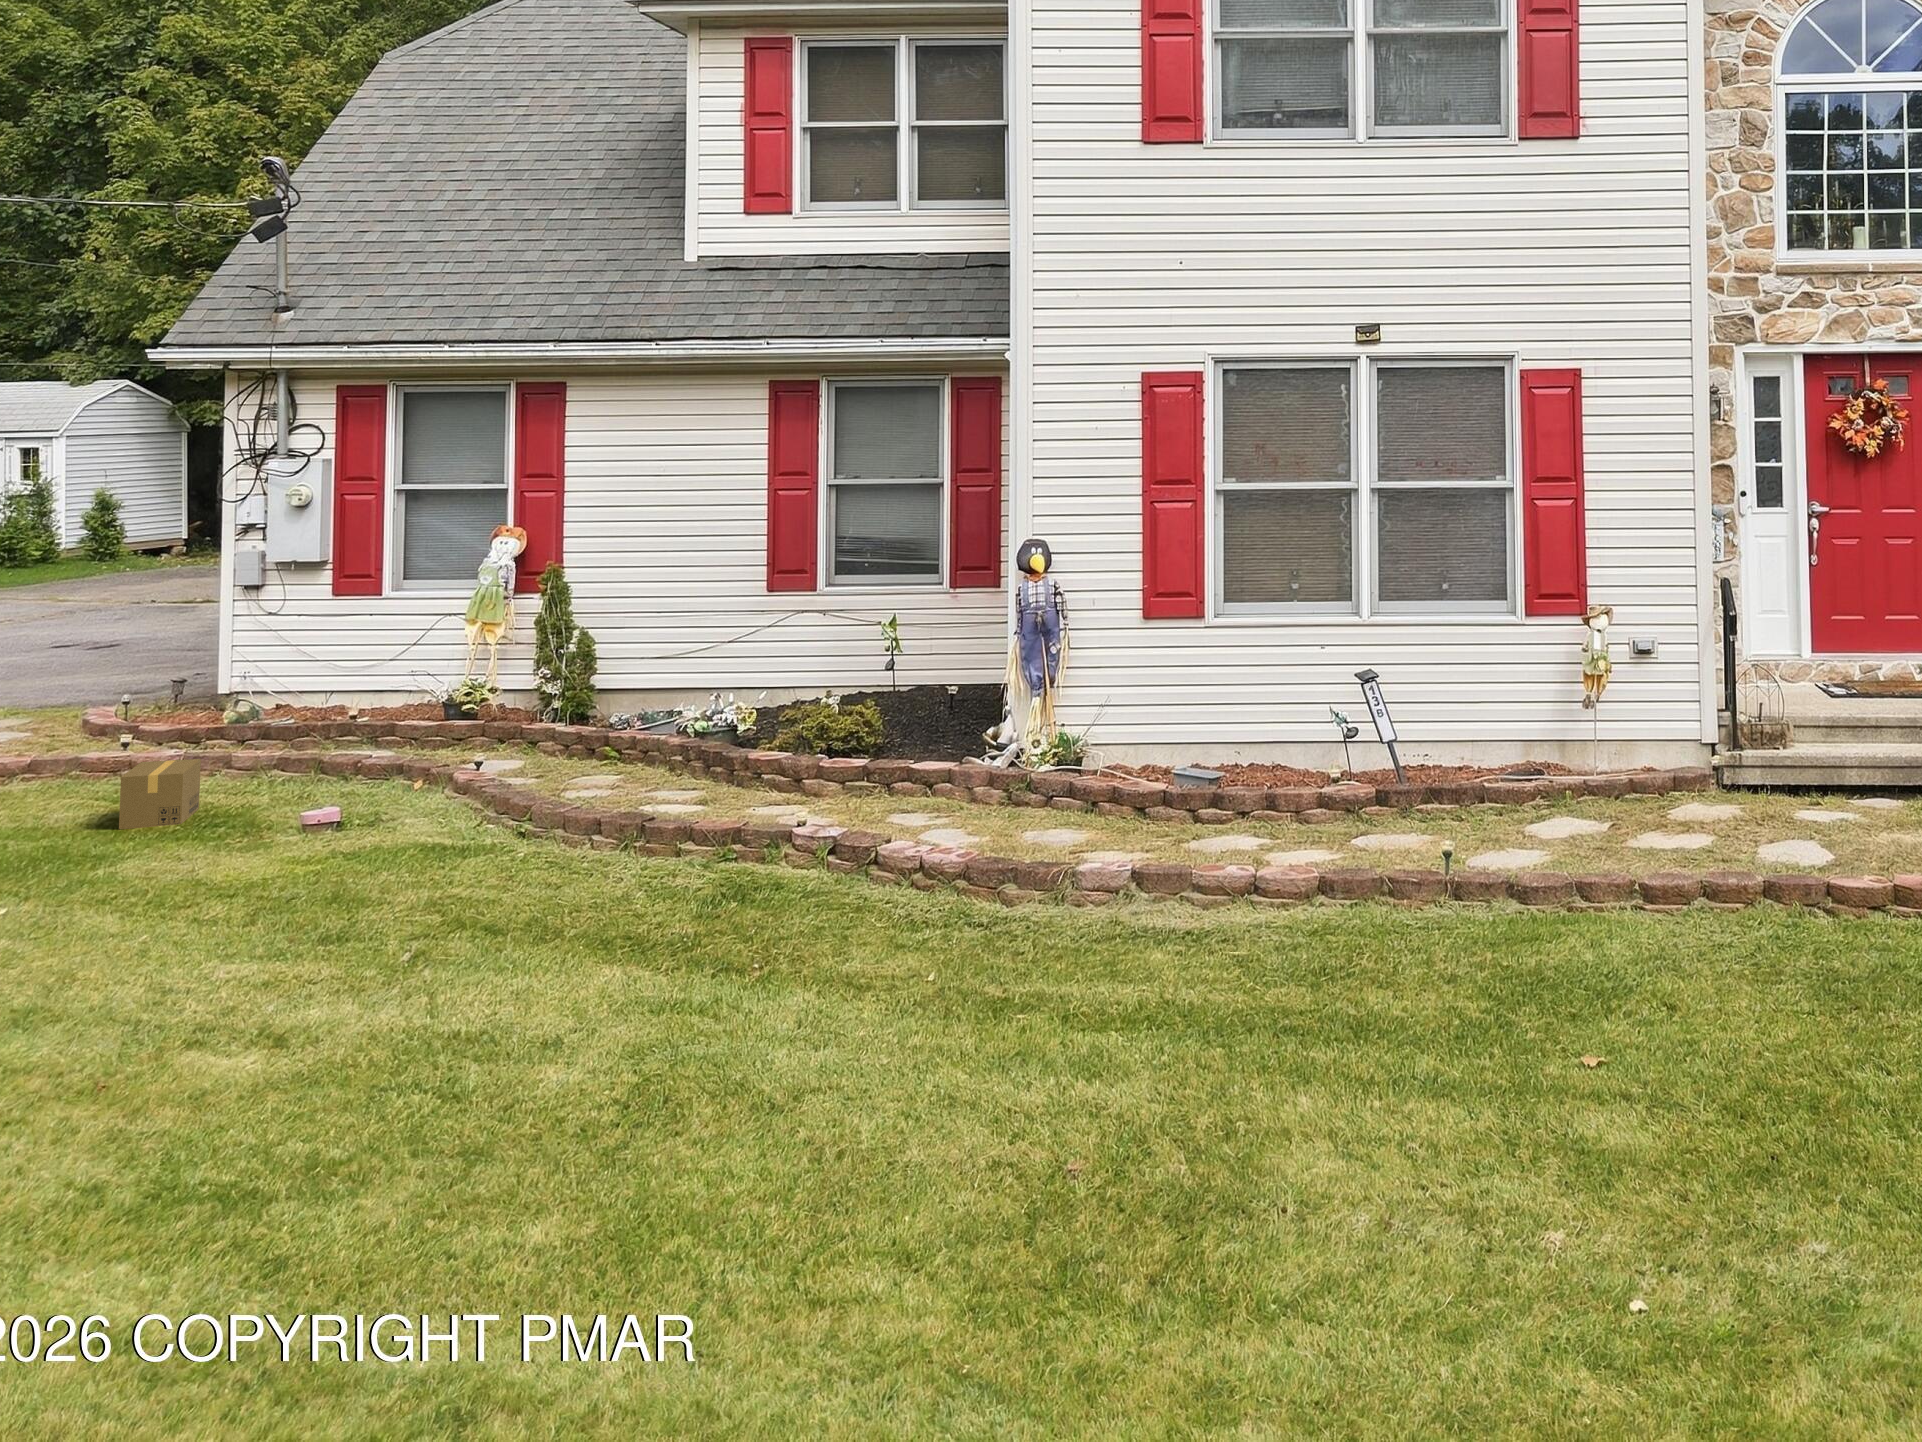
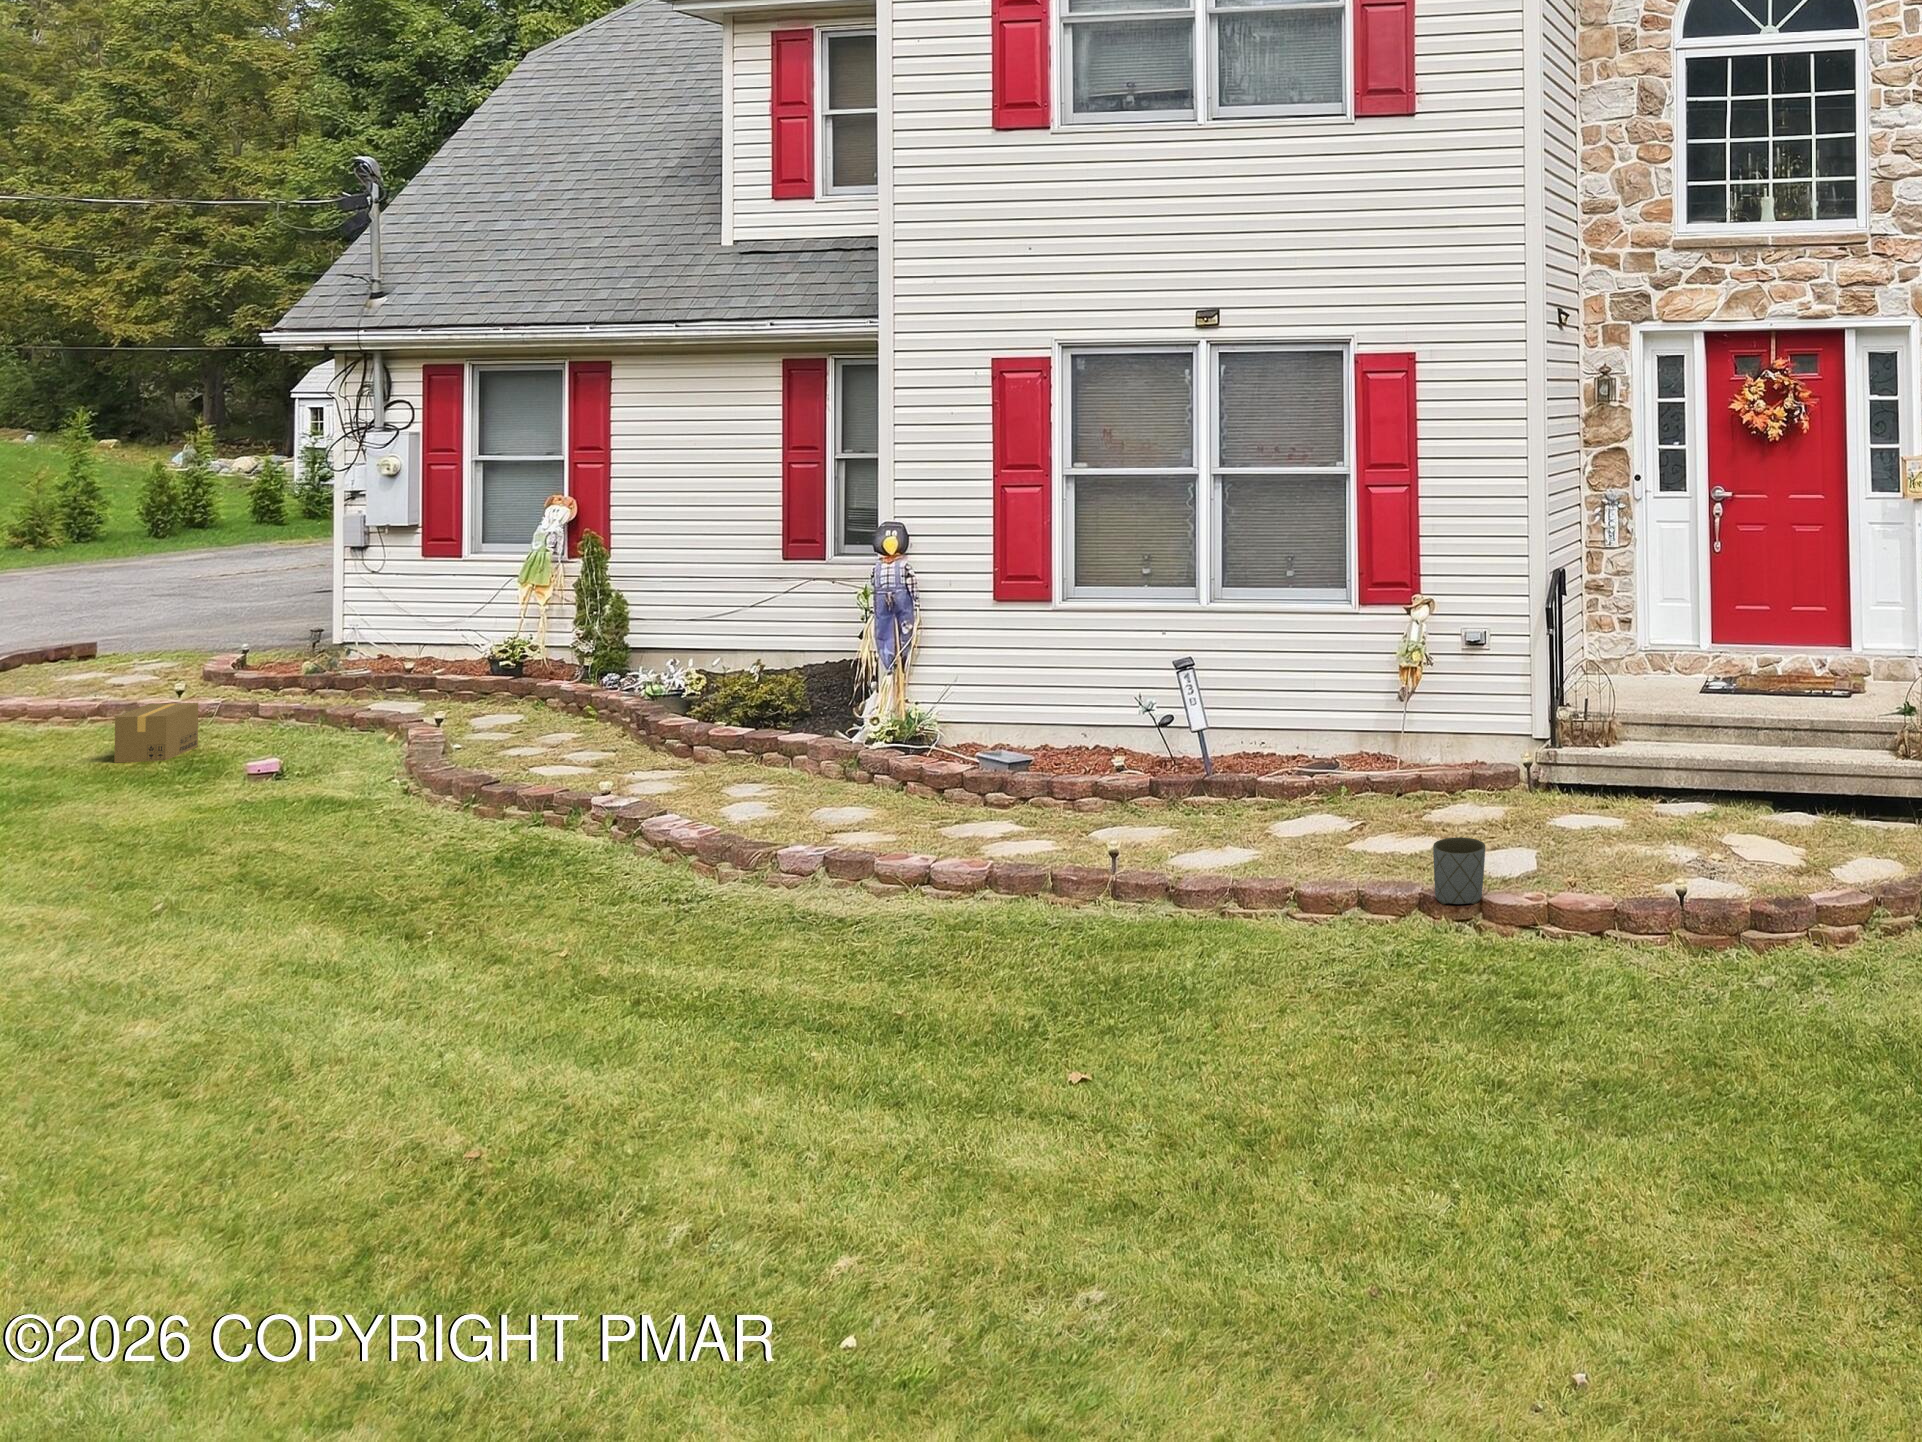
planter: none [1776,824,1827,887] -> present [1433,837,1485,904]

